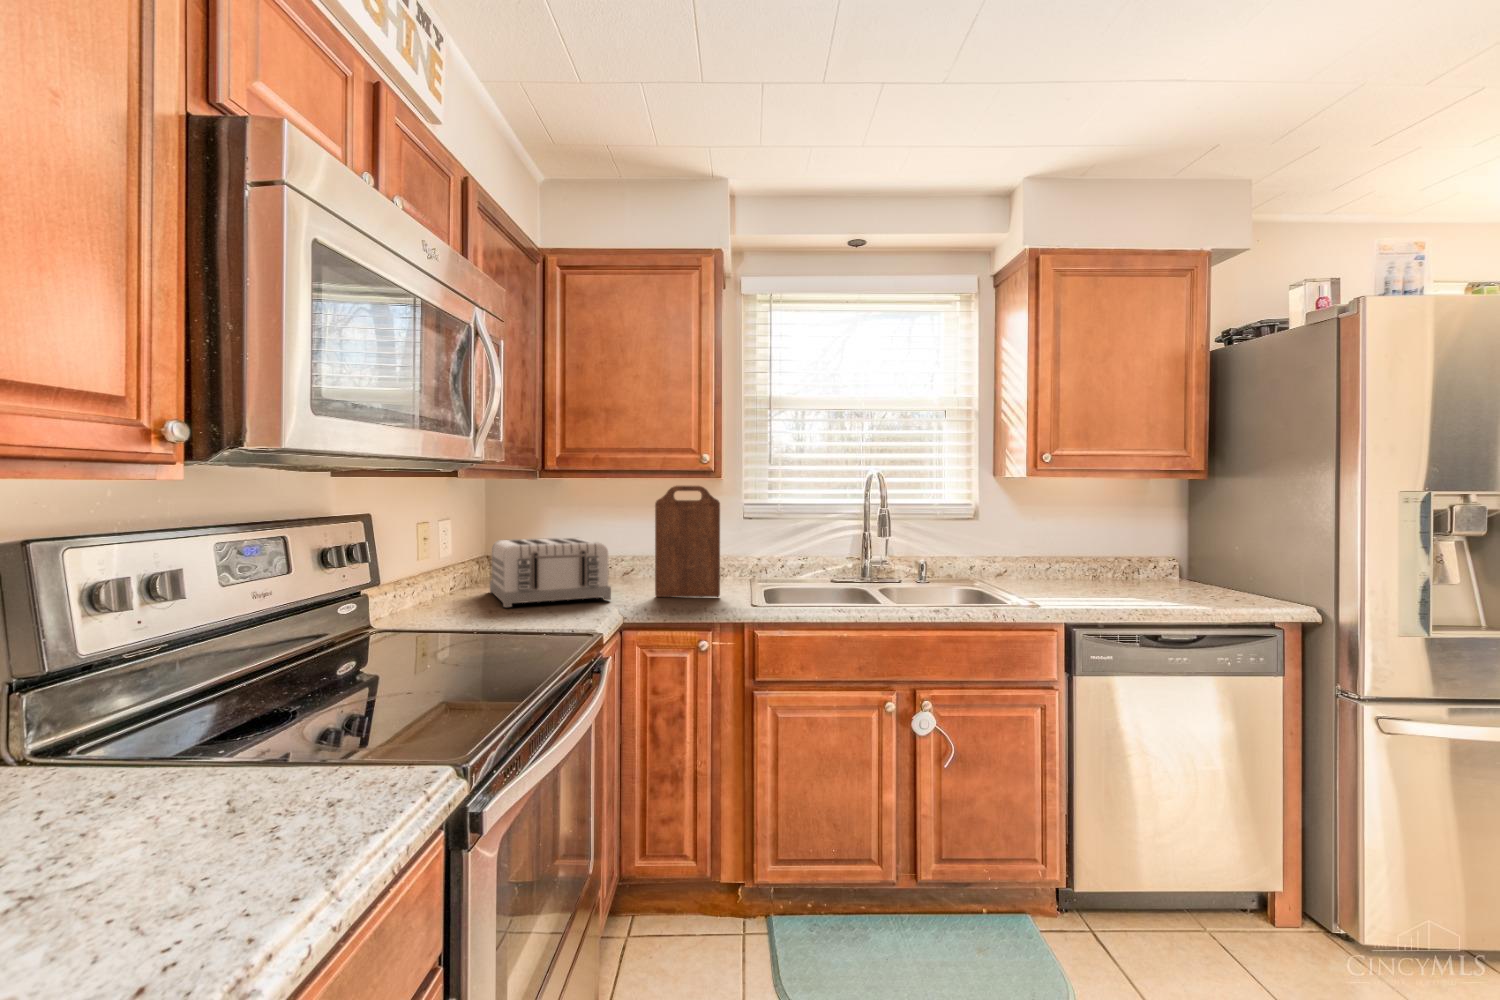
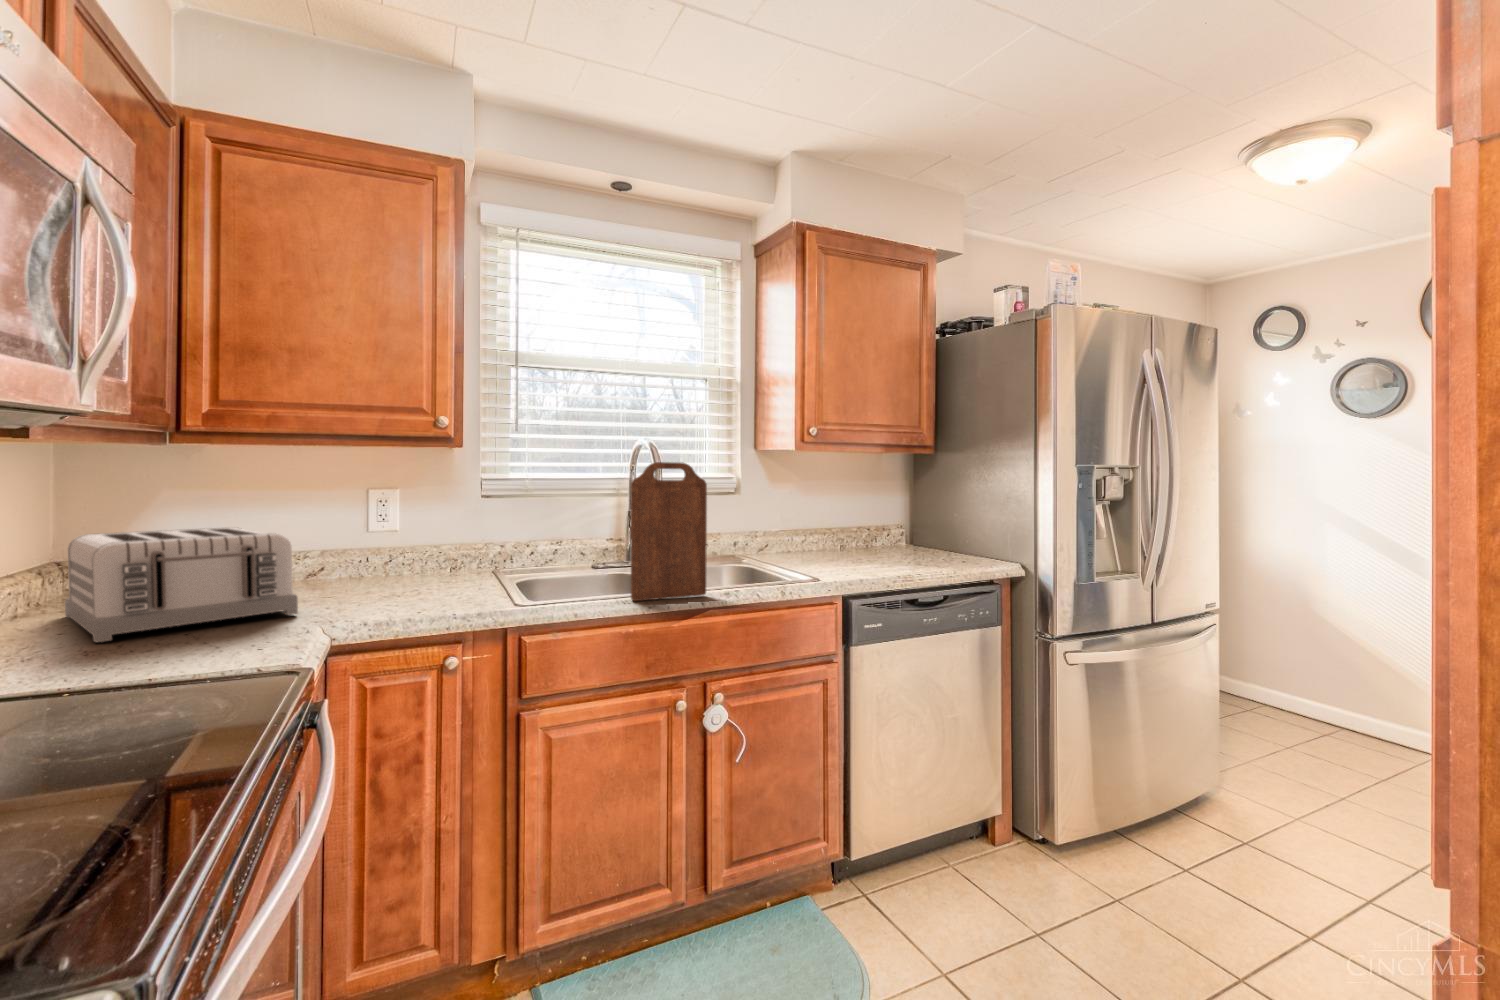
cutting board: present [655,486,720,597] -> present [631,462,707,601]

